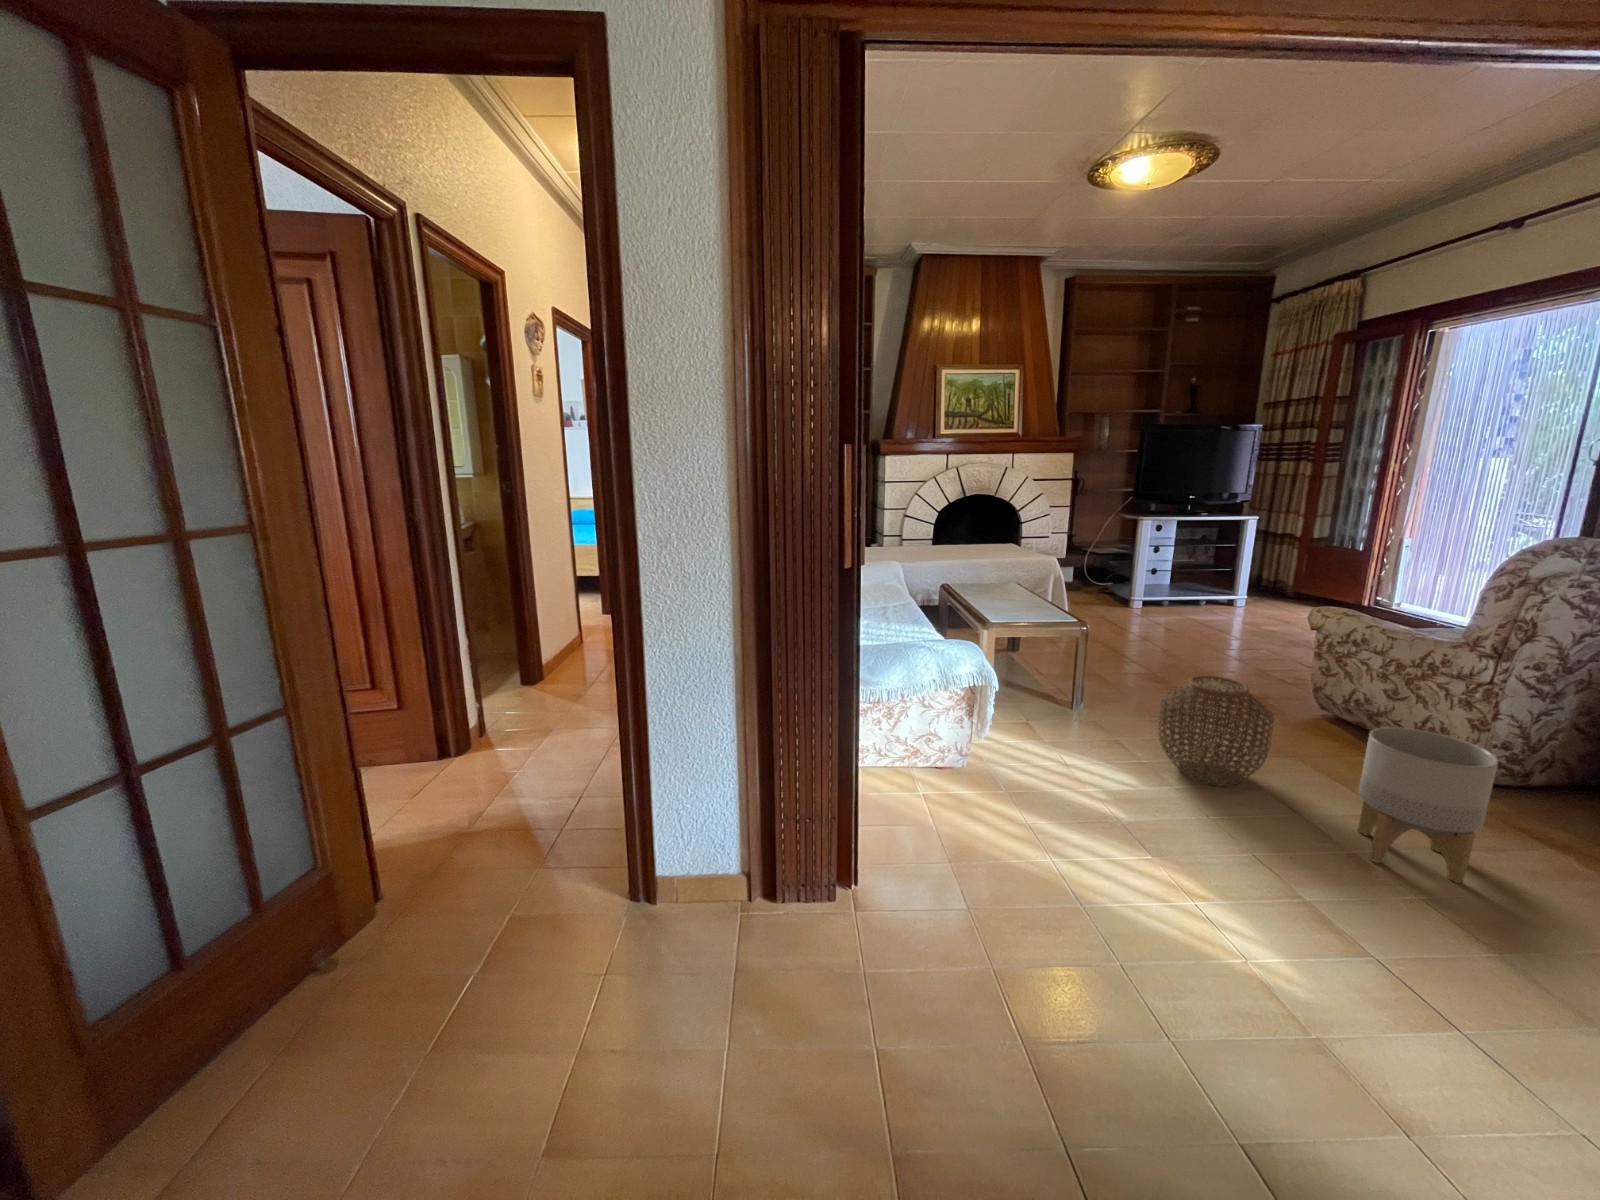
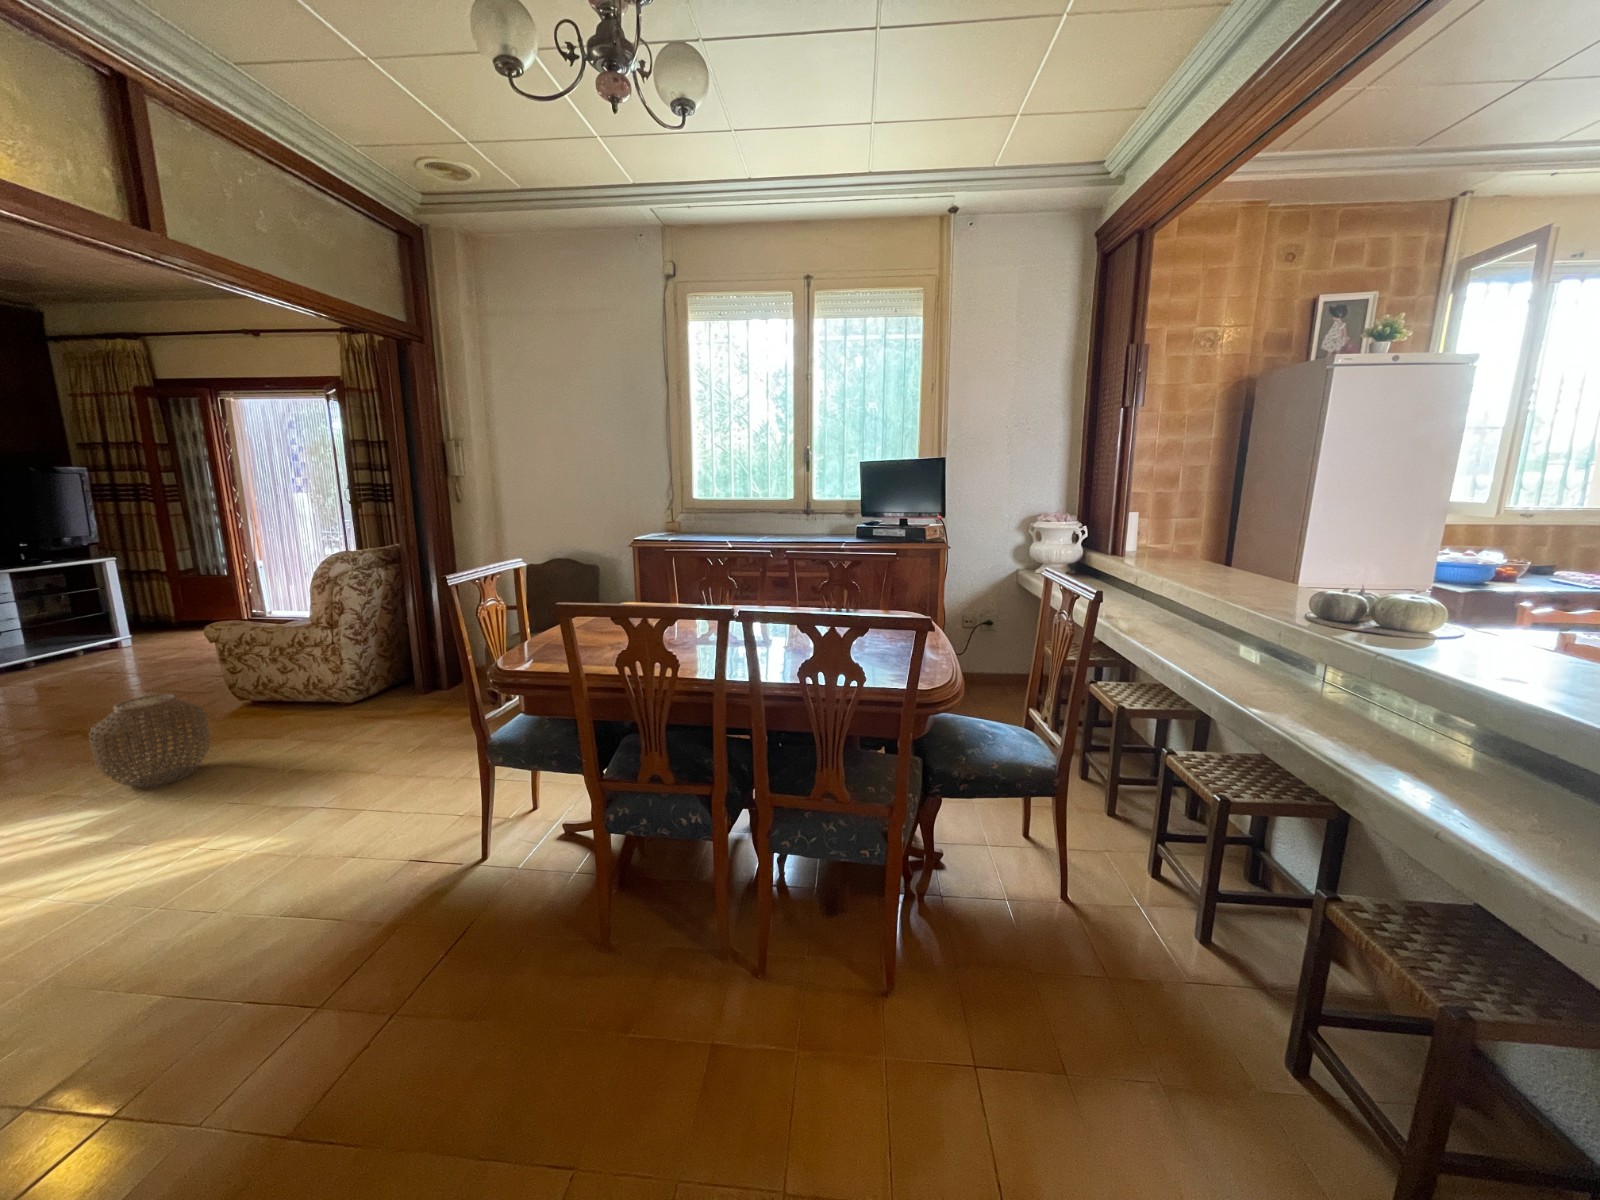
planter: present [1358,727,1498,883] -> none [274,676,351,767]

